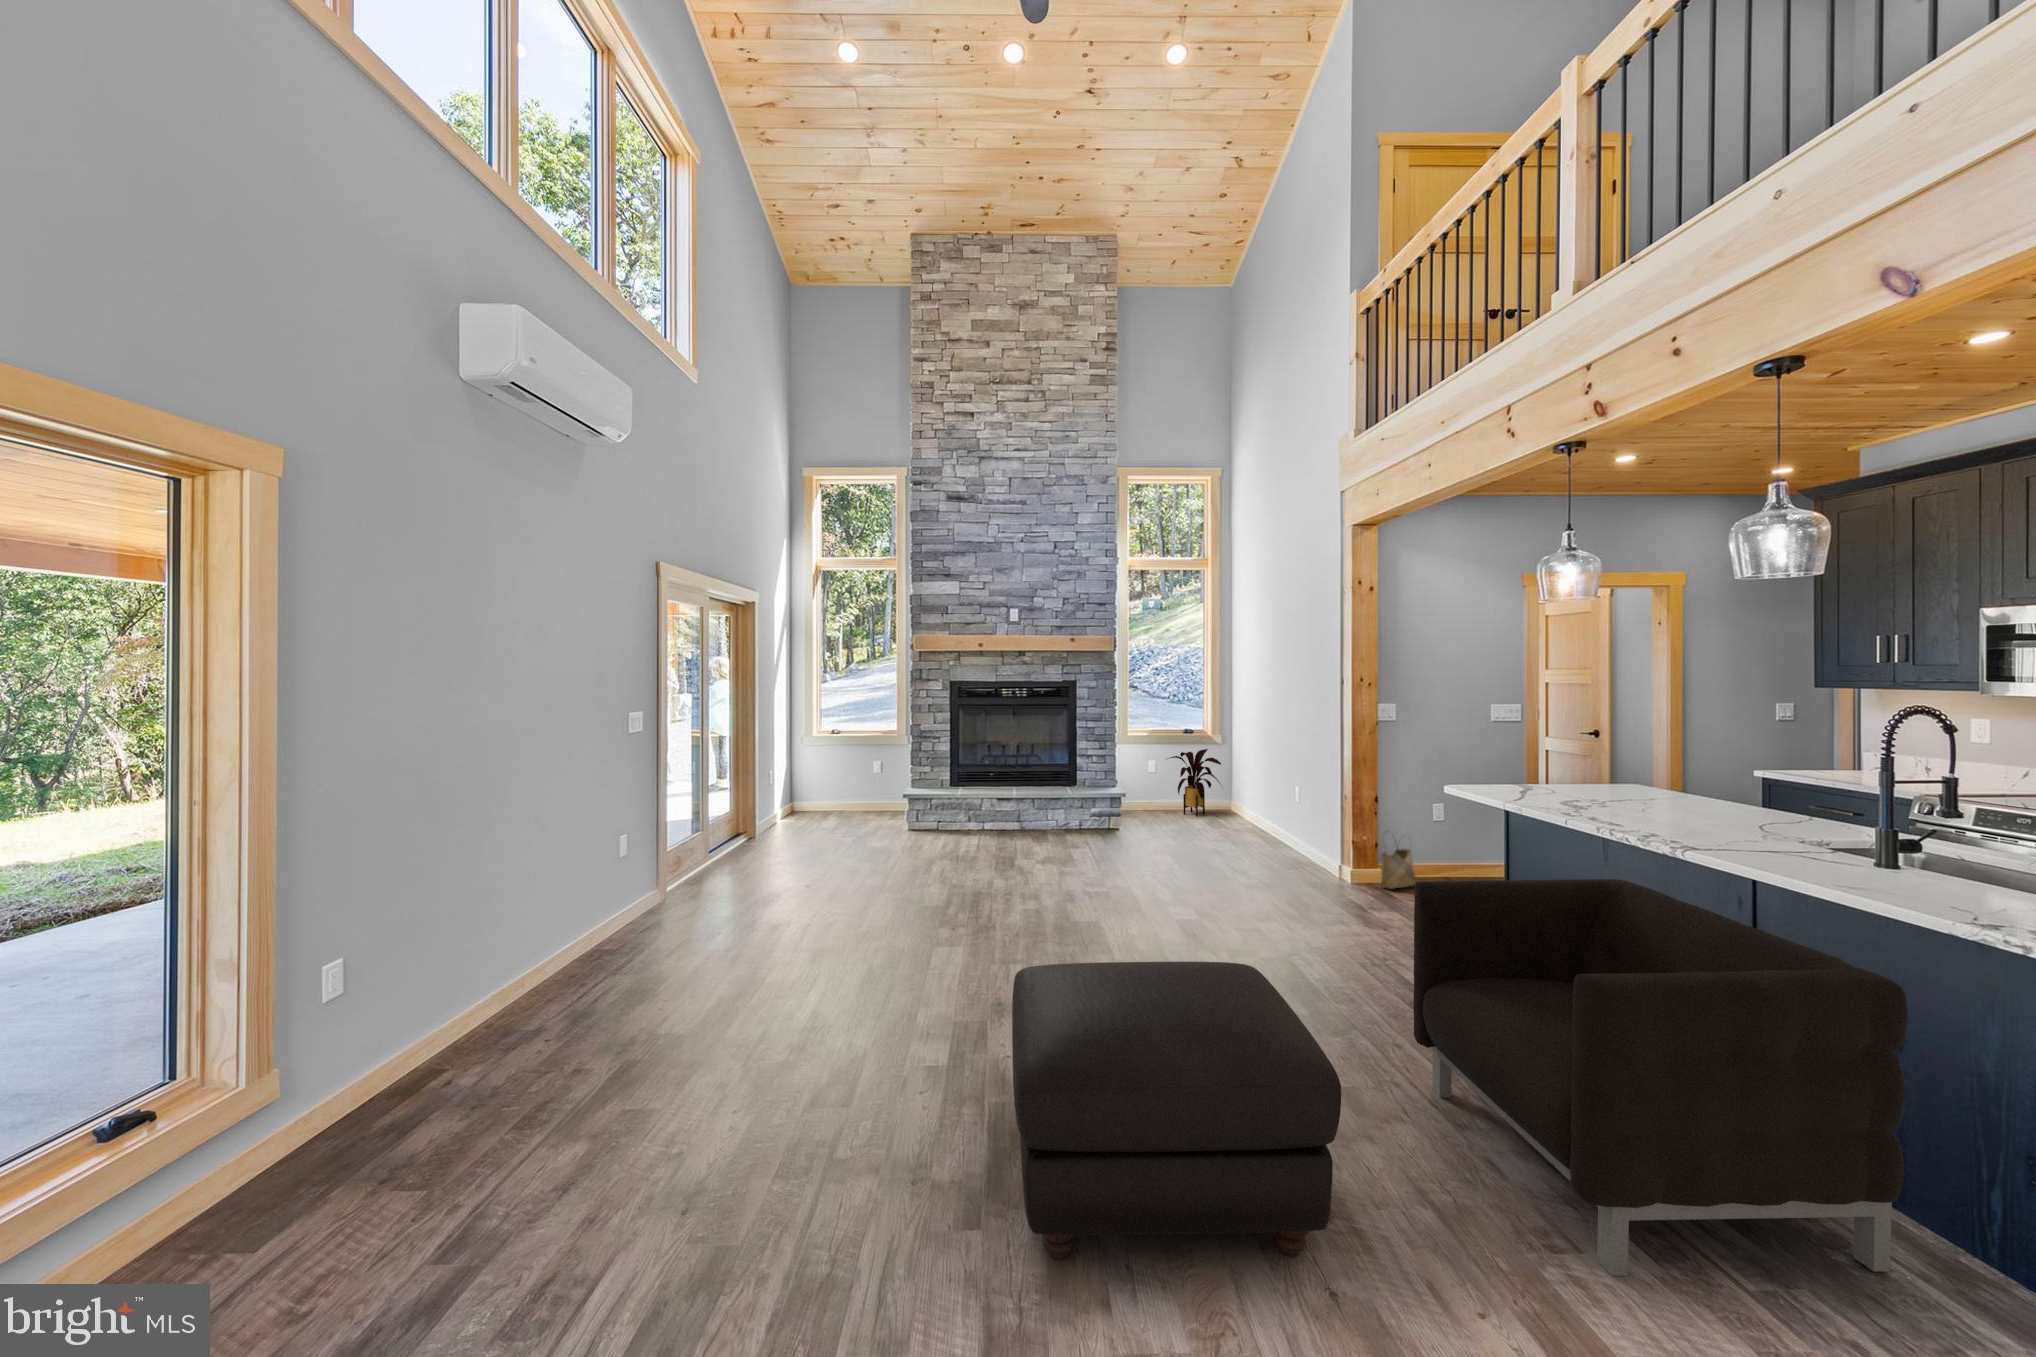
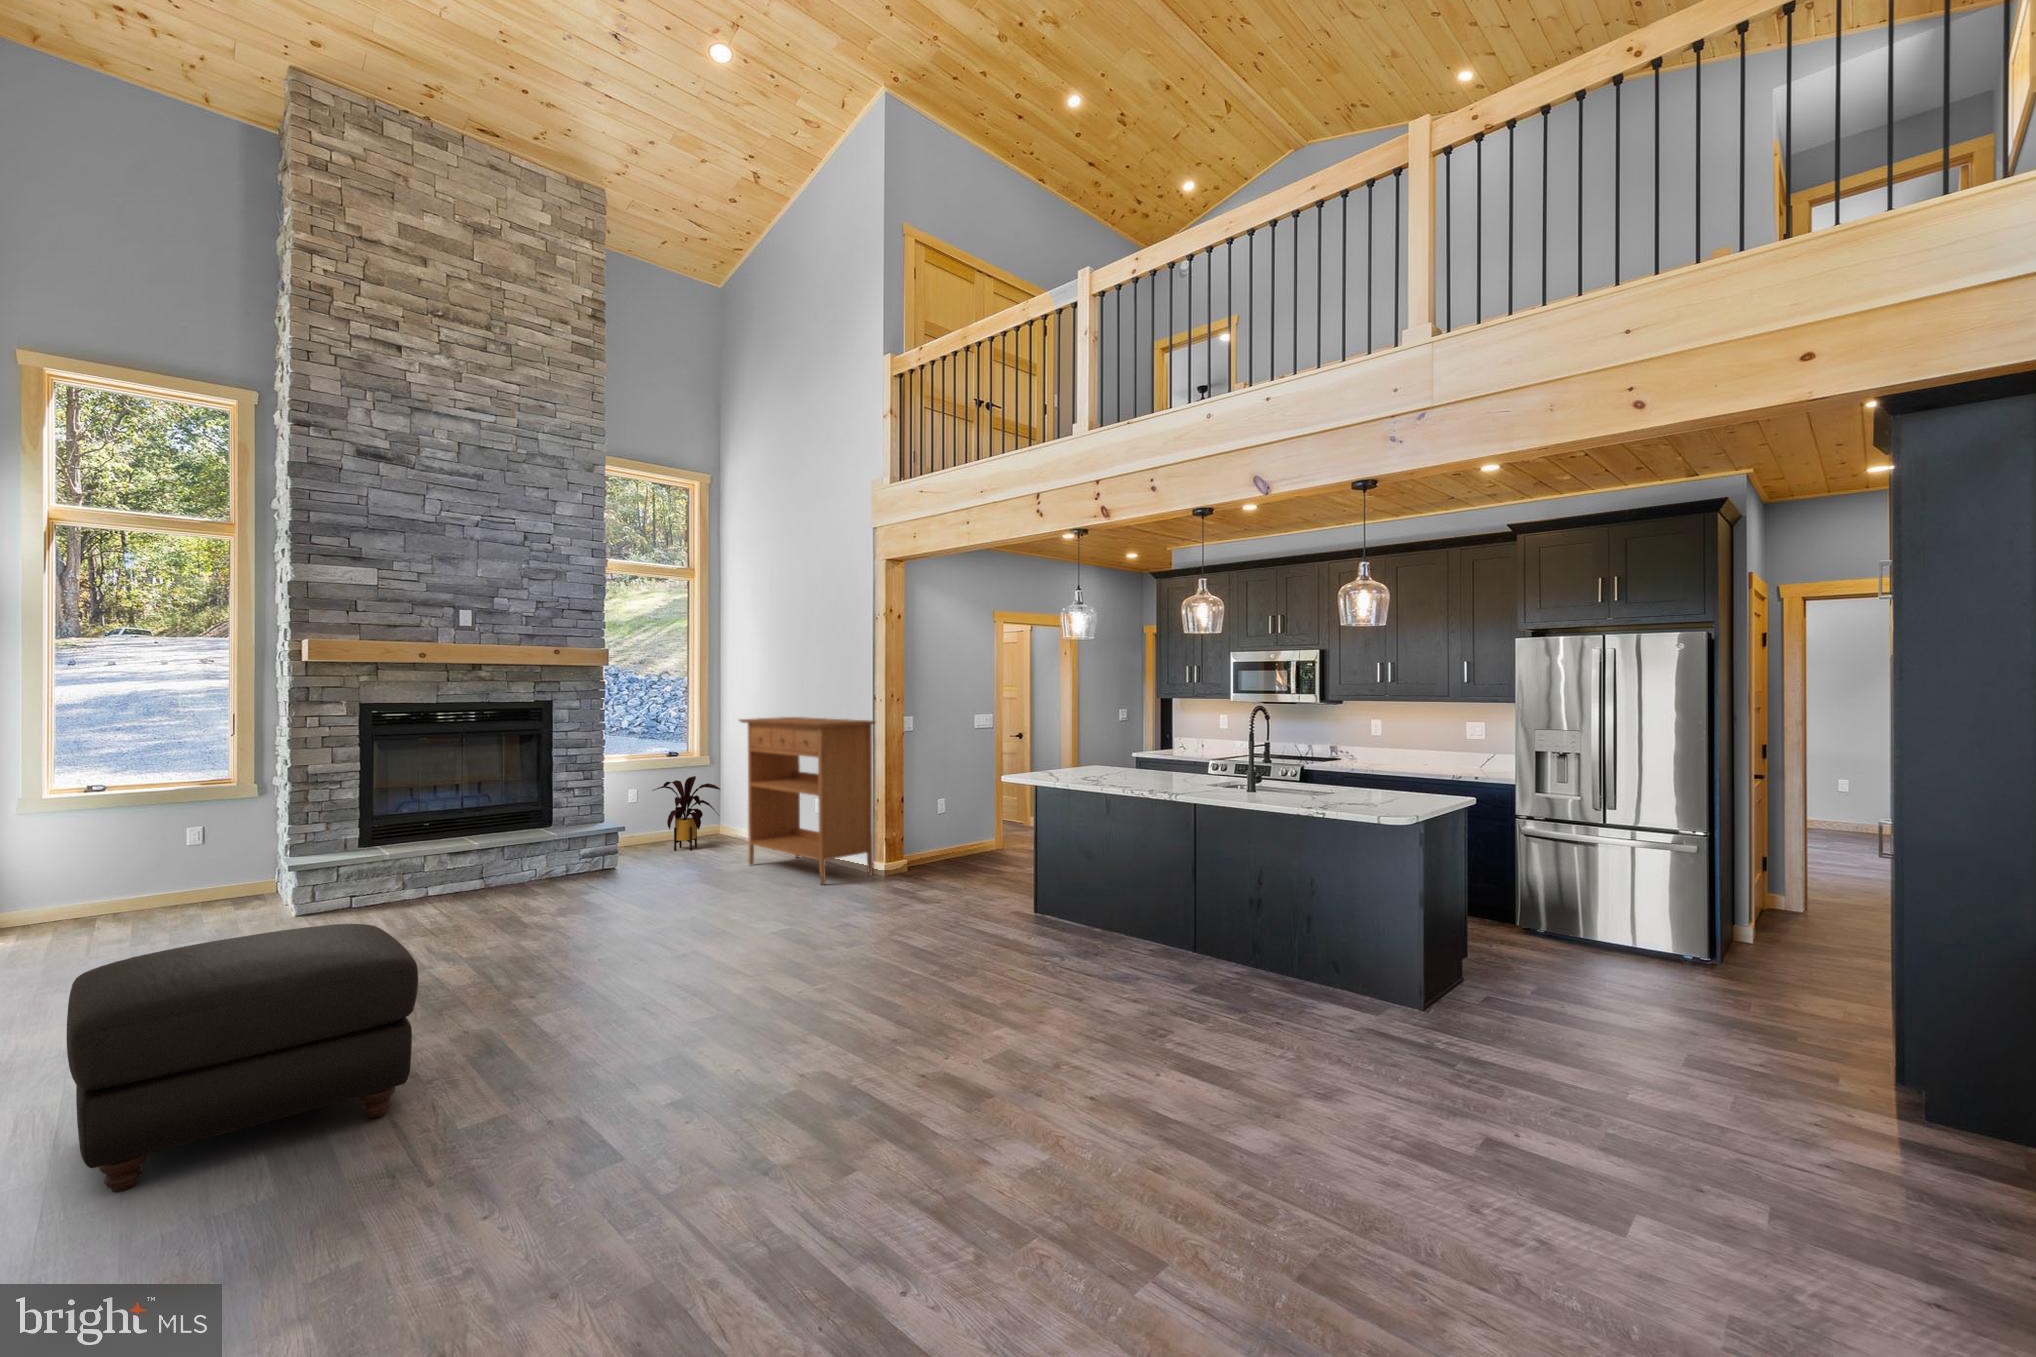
console table: none [1221,701,1345,880] -> present [740,717,875,885]
woven basket: present [1381,845,1416,889] -> none [907,824,932,875]
armchair: present [1413,879,1908,1276] -> none [1022,807,1252,1011]
ottoman: present [1012,961,1341,1260] -> present [66,924,418,1192]

